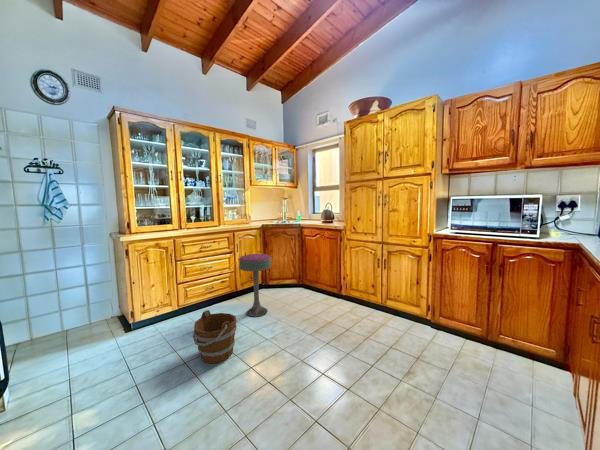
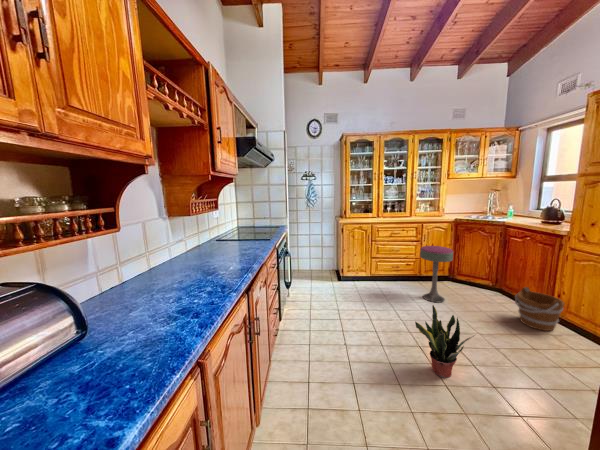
bucket: present [193,310,236,364] -> present [515,287,564,331]
potted plant: none [275,323,330,409] -> present [415,305,474,378]

